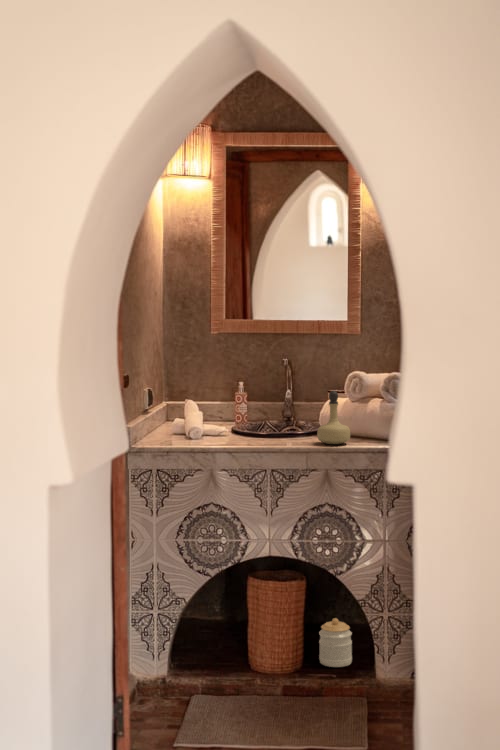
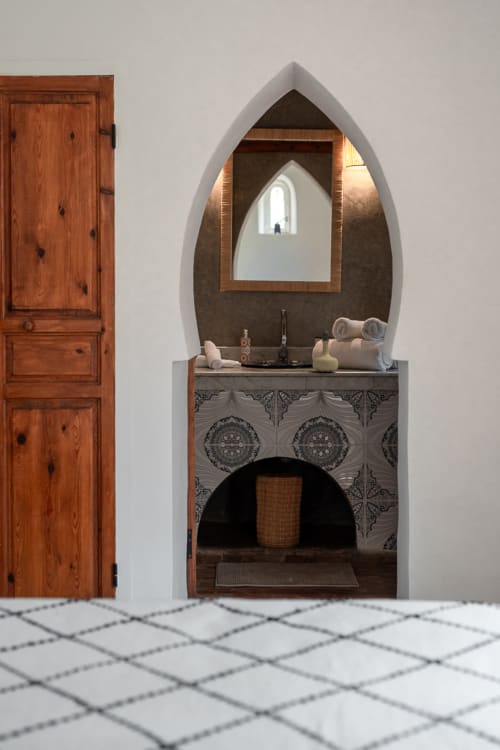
jar: present [319,618,352,667] -> none [311,509,336,545]

